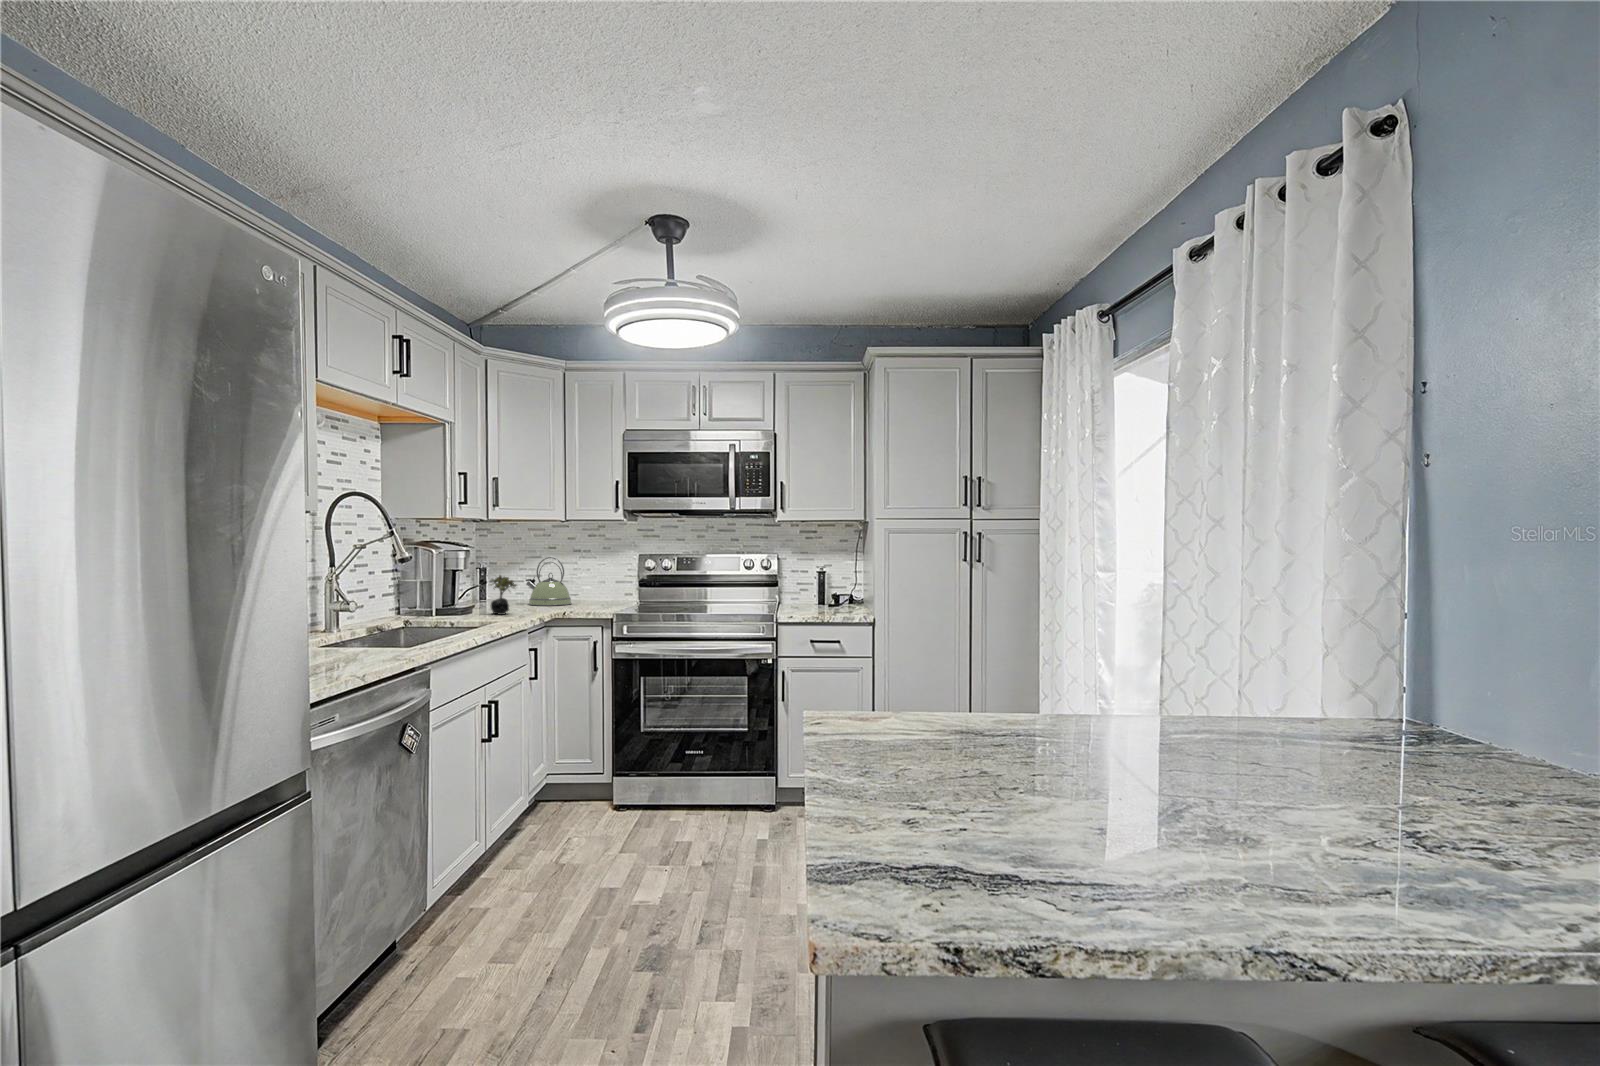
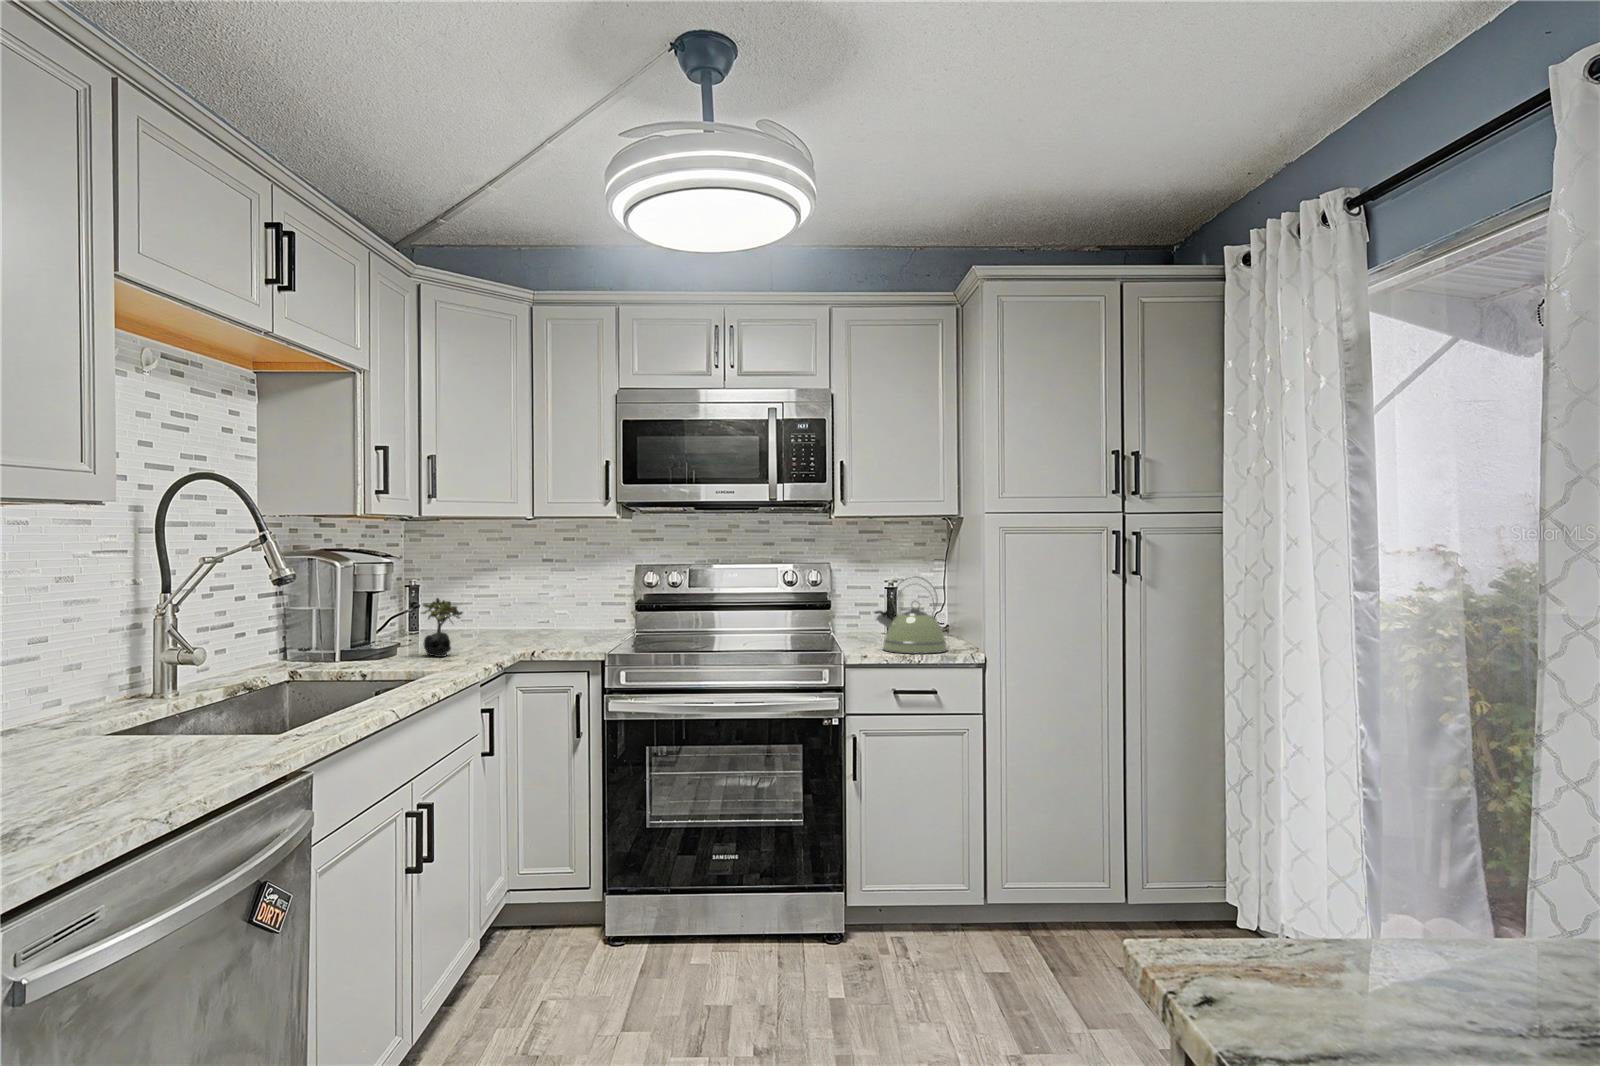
kettle: present [526,557,572,606] -> present [874,576,947,654]

